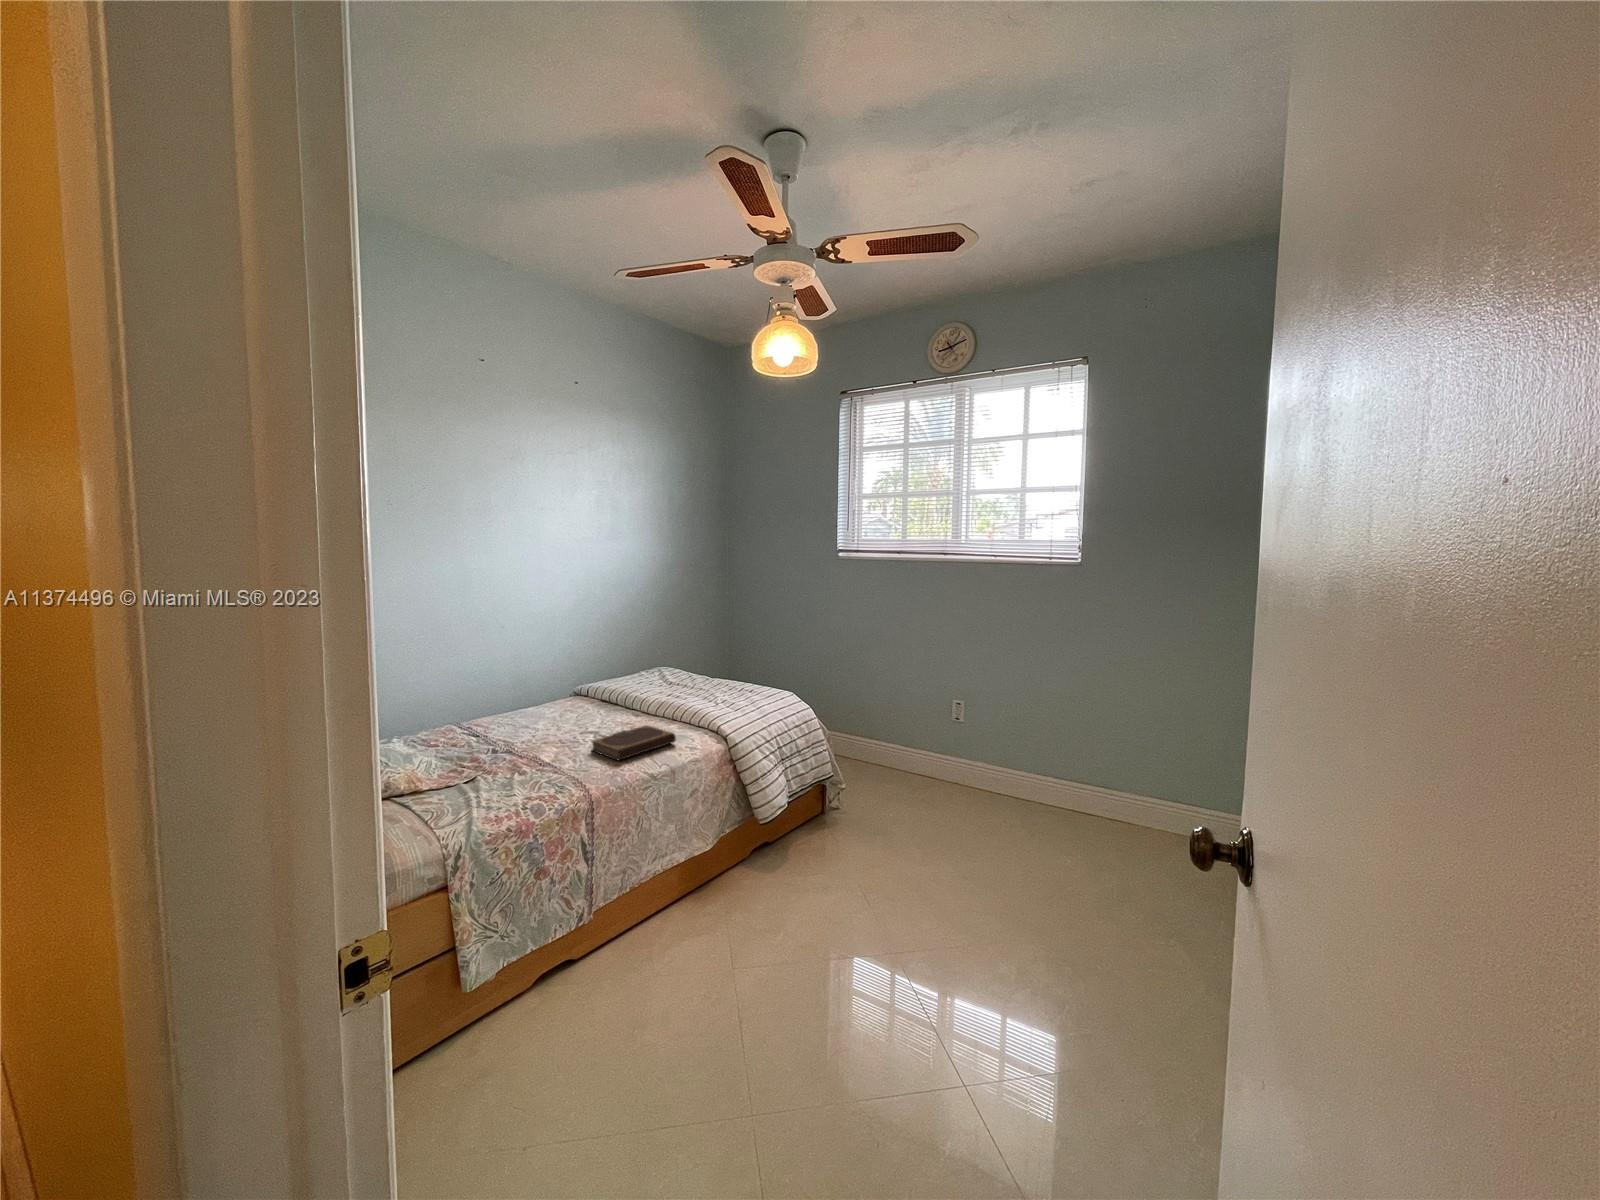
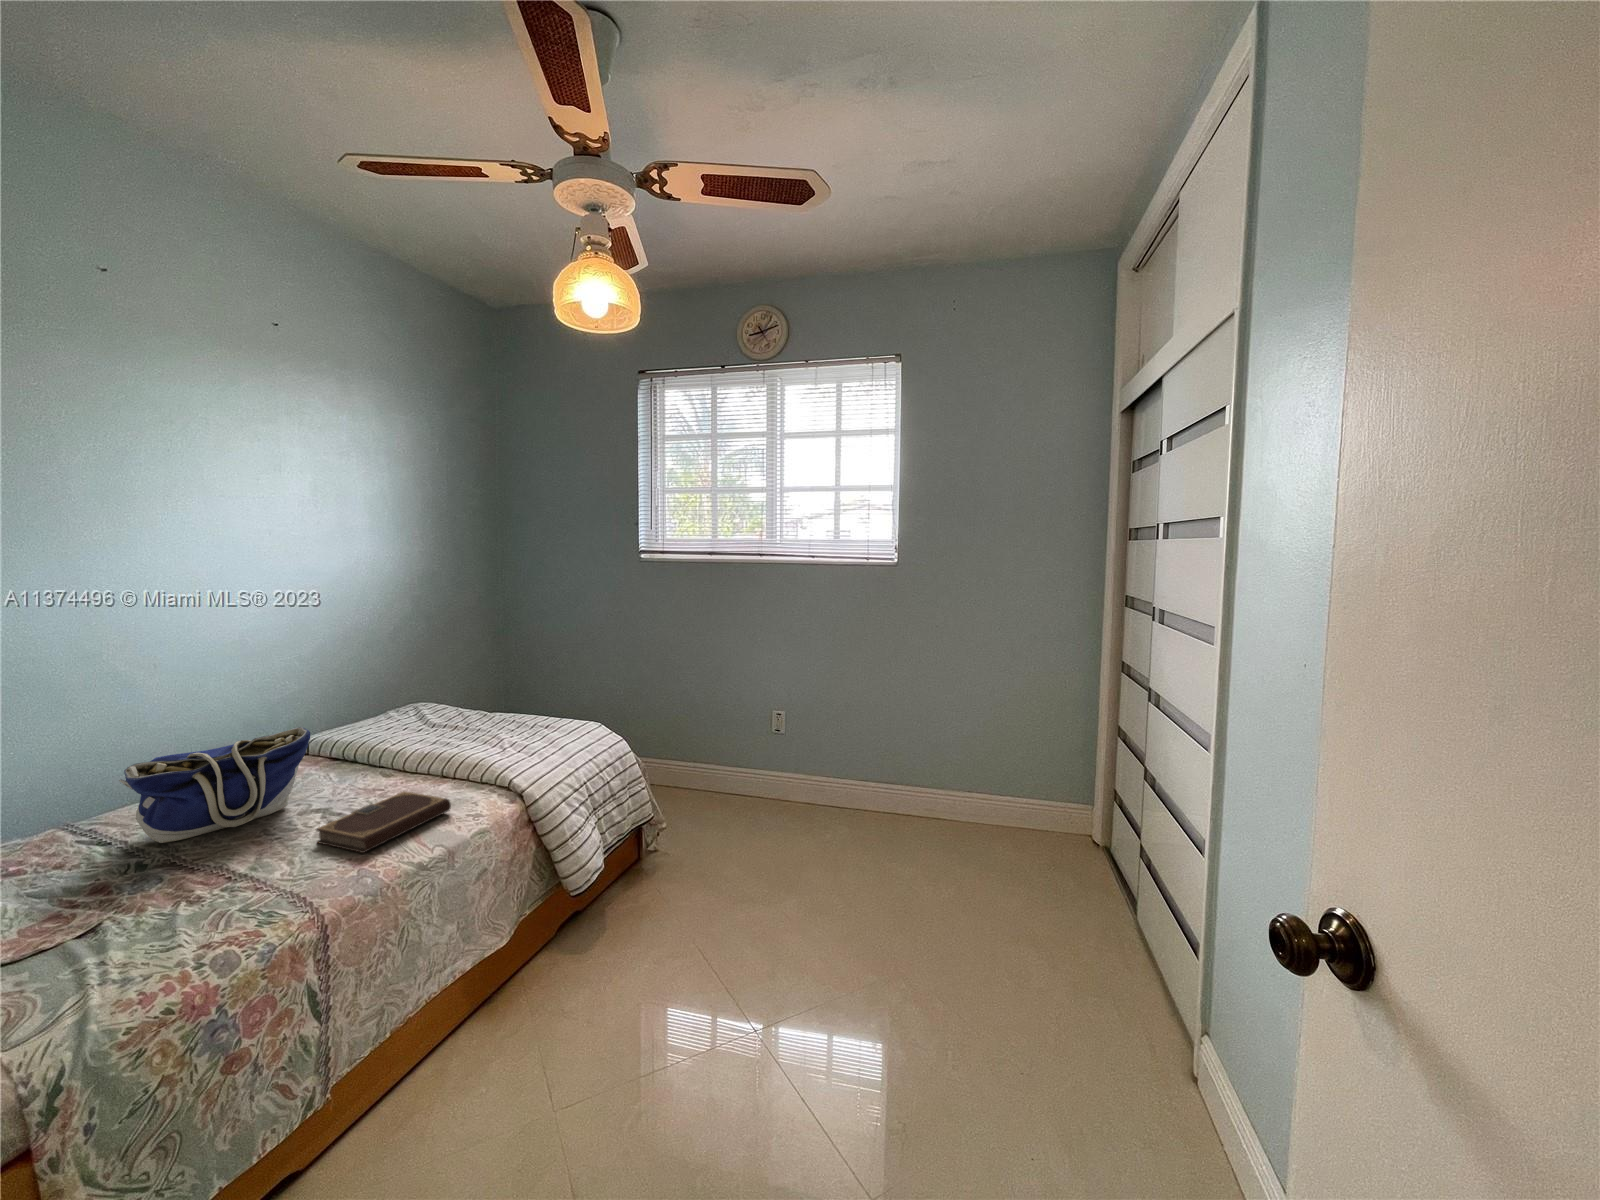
tote bag: none [487,671,590,738] -> present [119,727,310,843]

